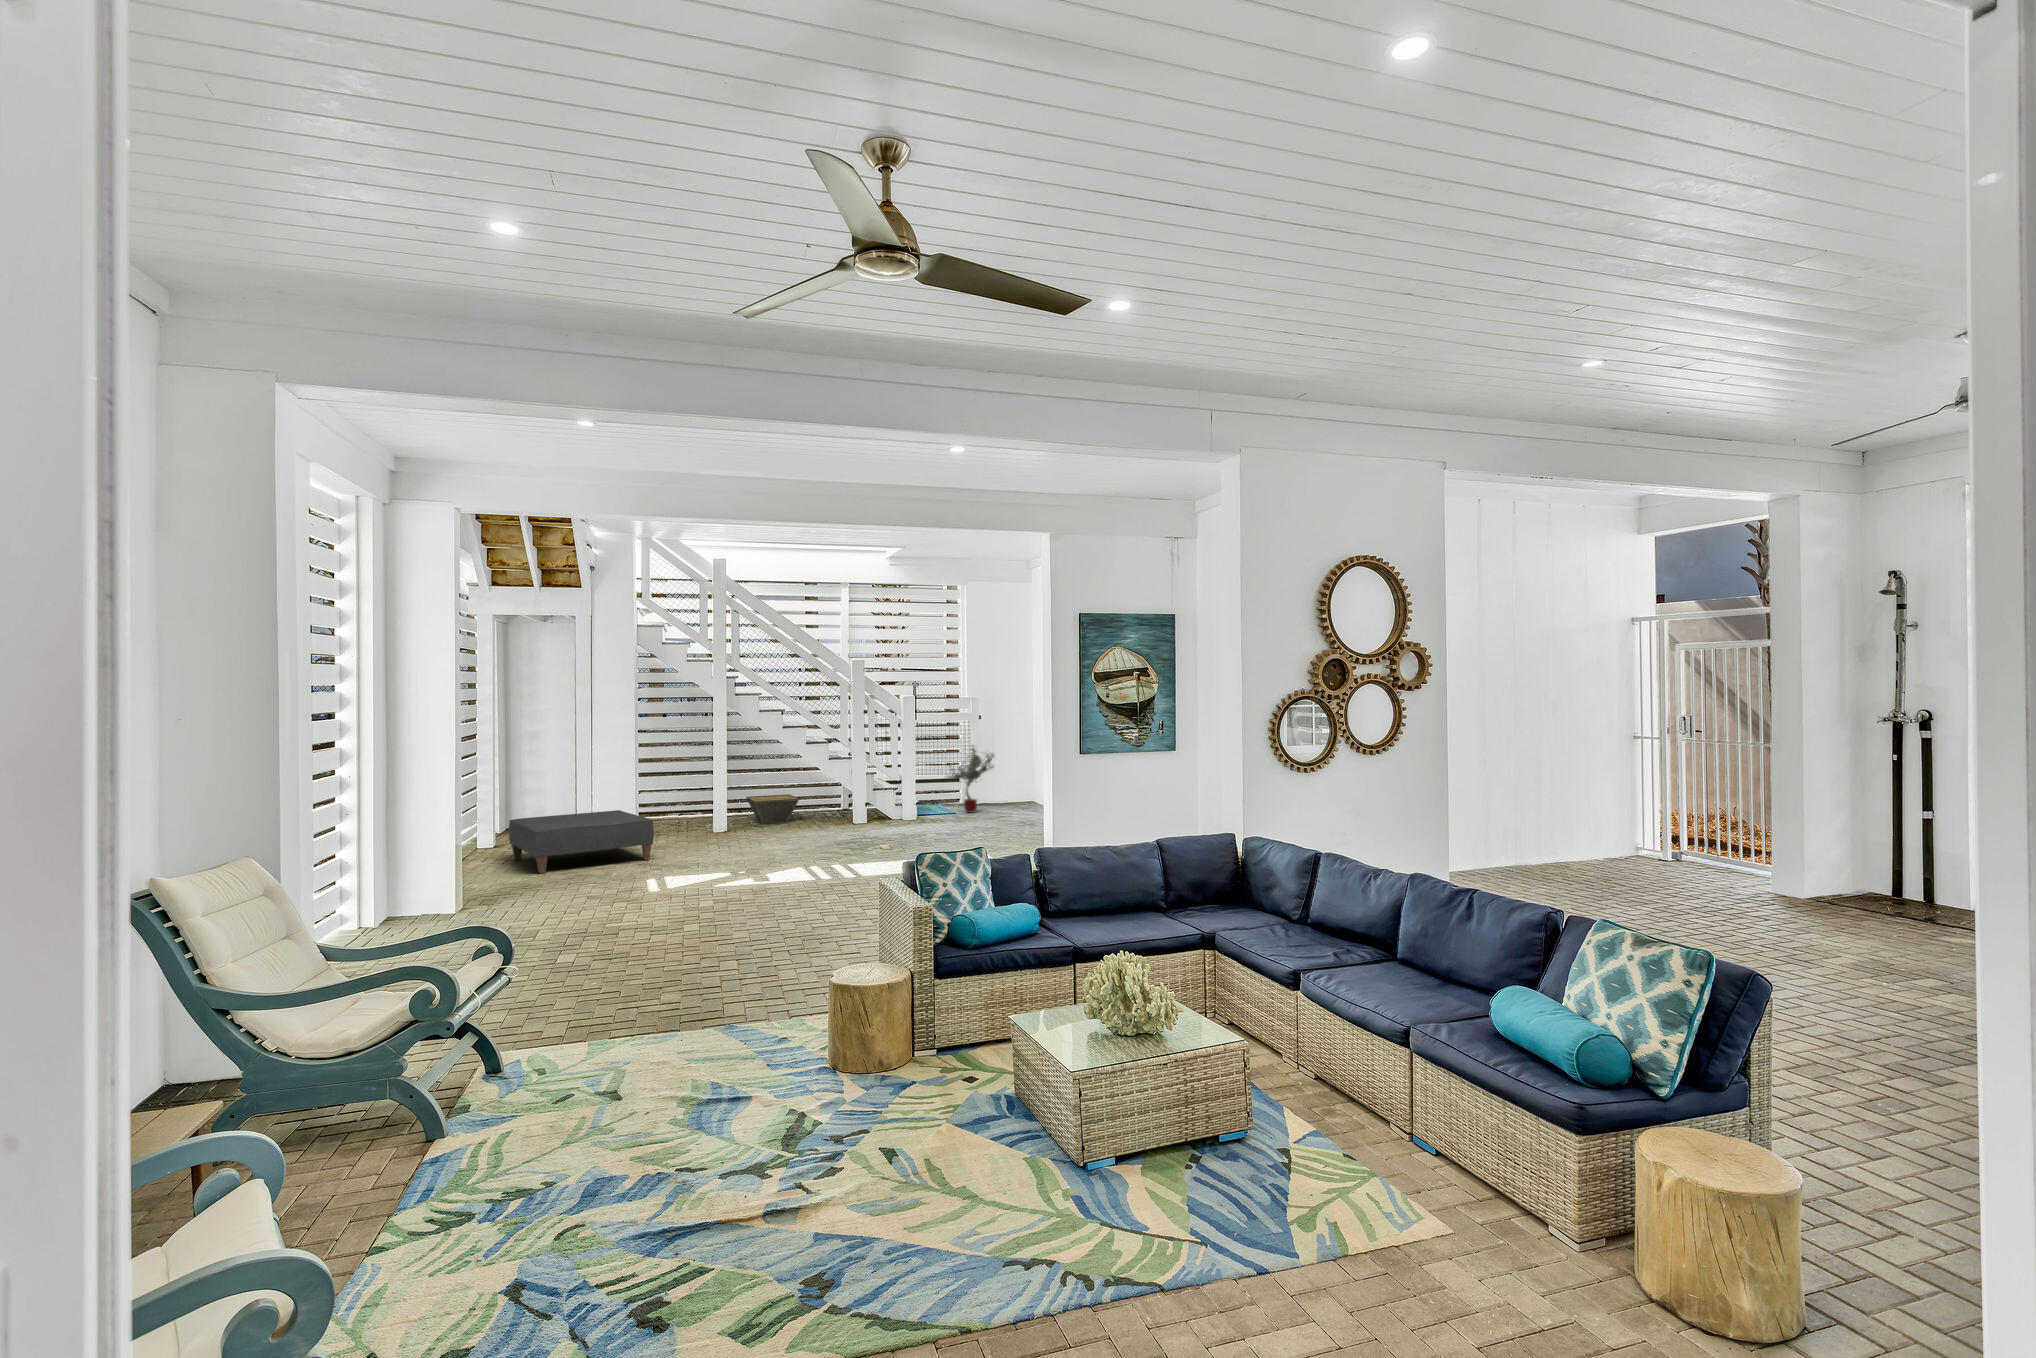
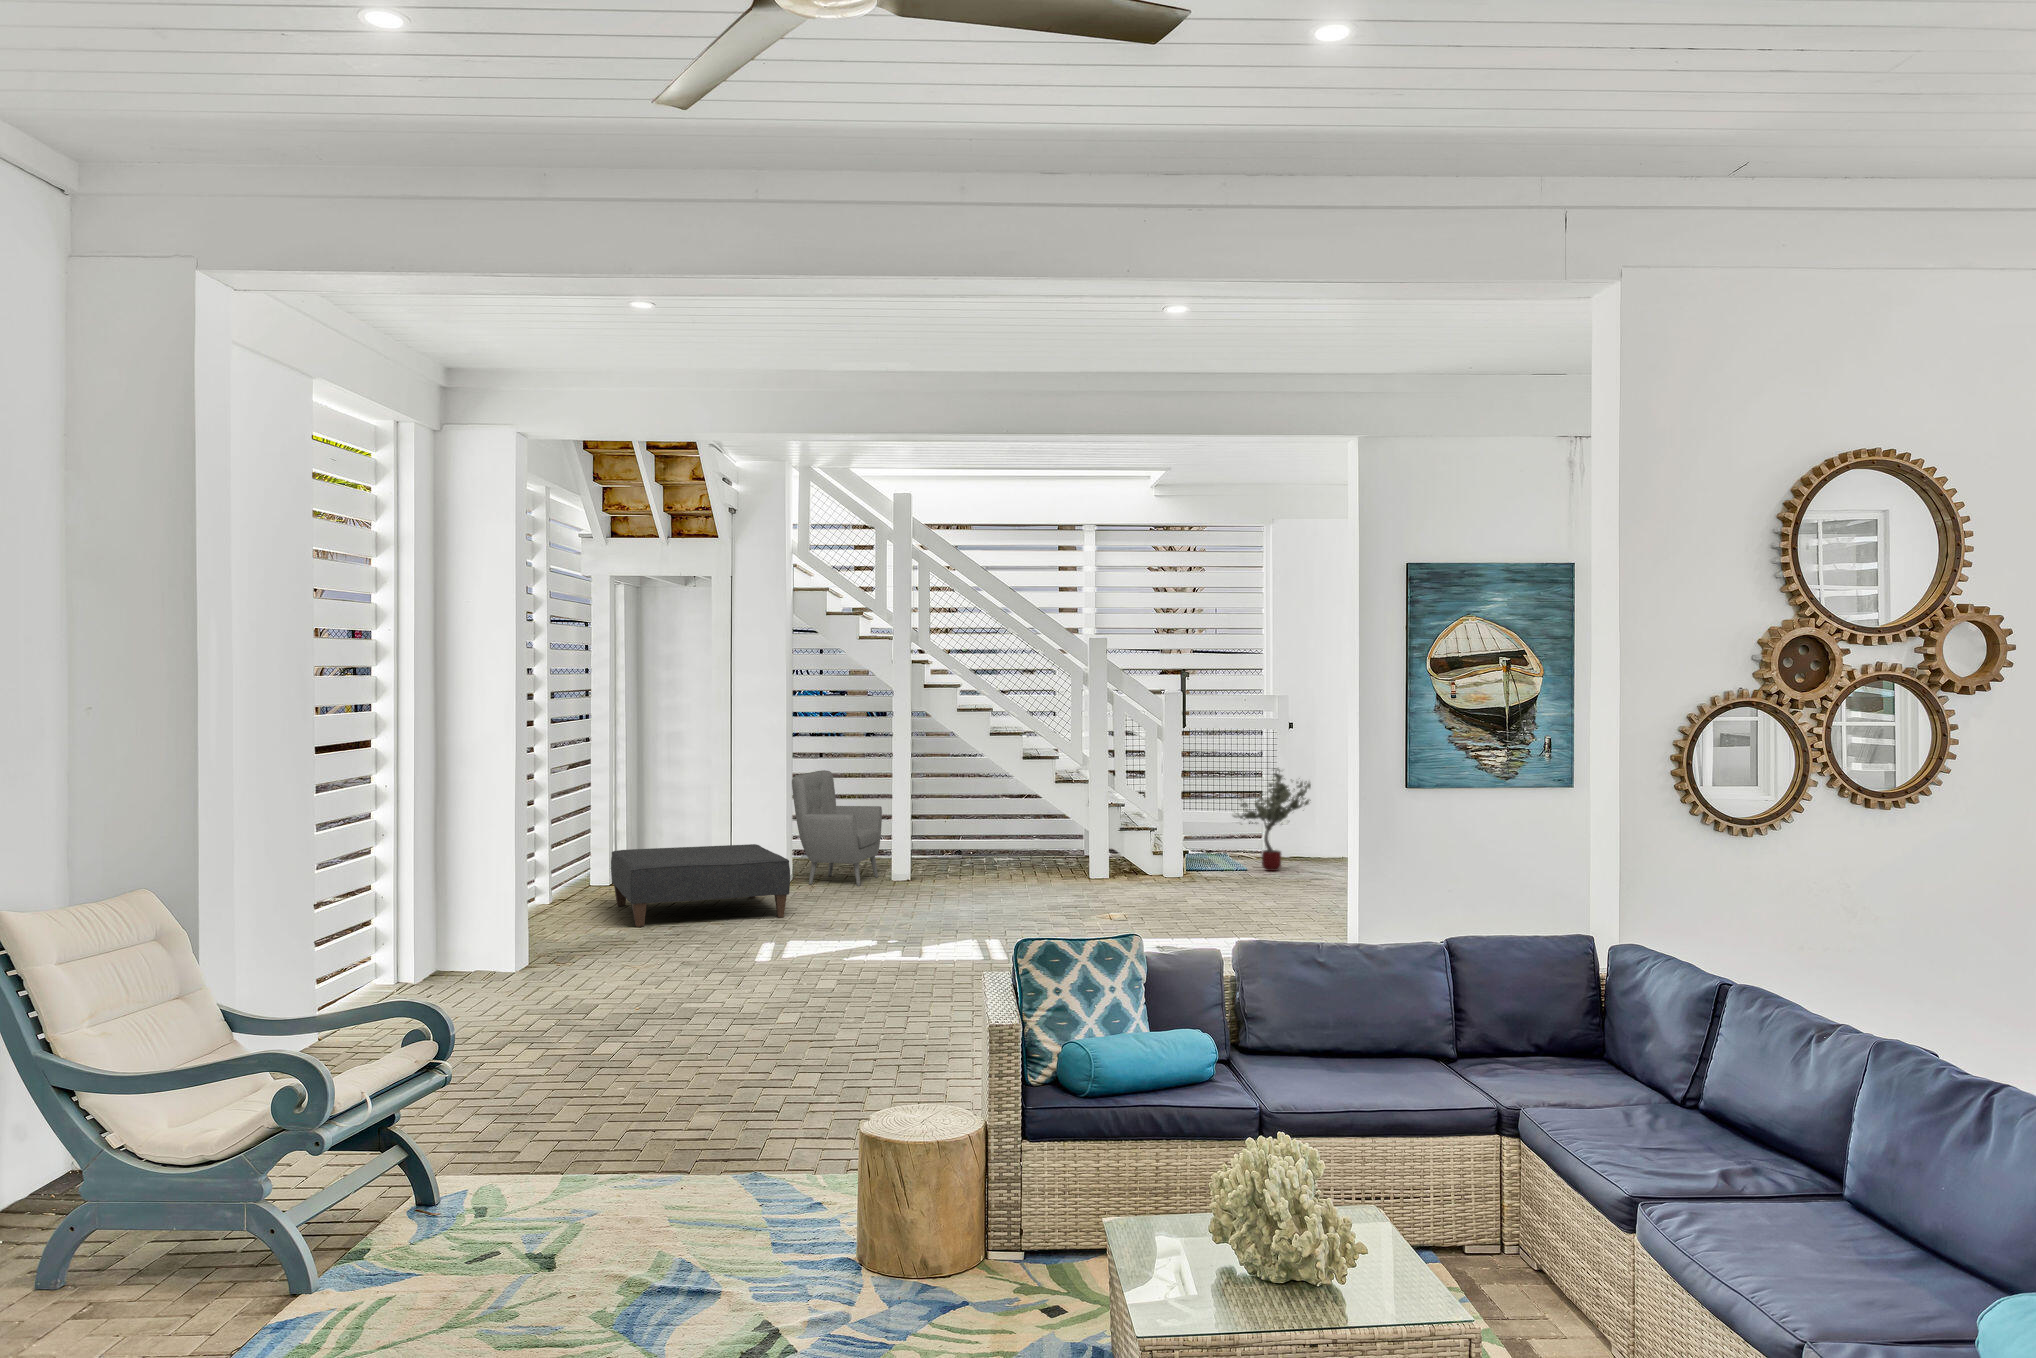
armchair: none [640,756,704,837] -> present [792,770,882,886]
basket: present [746,794,799,824] -> none [943,832,1015,873]

